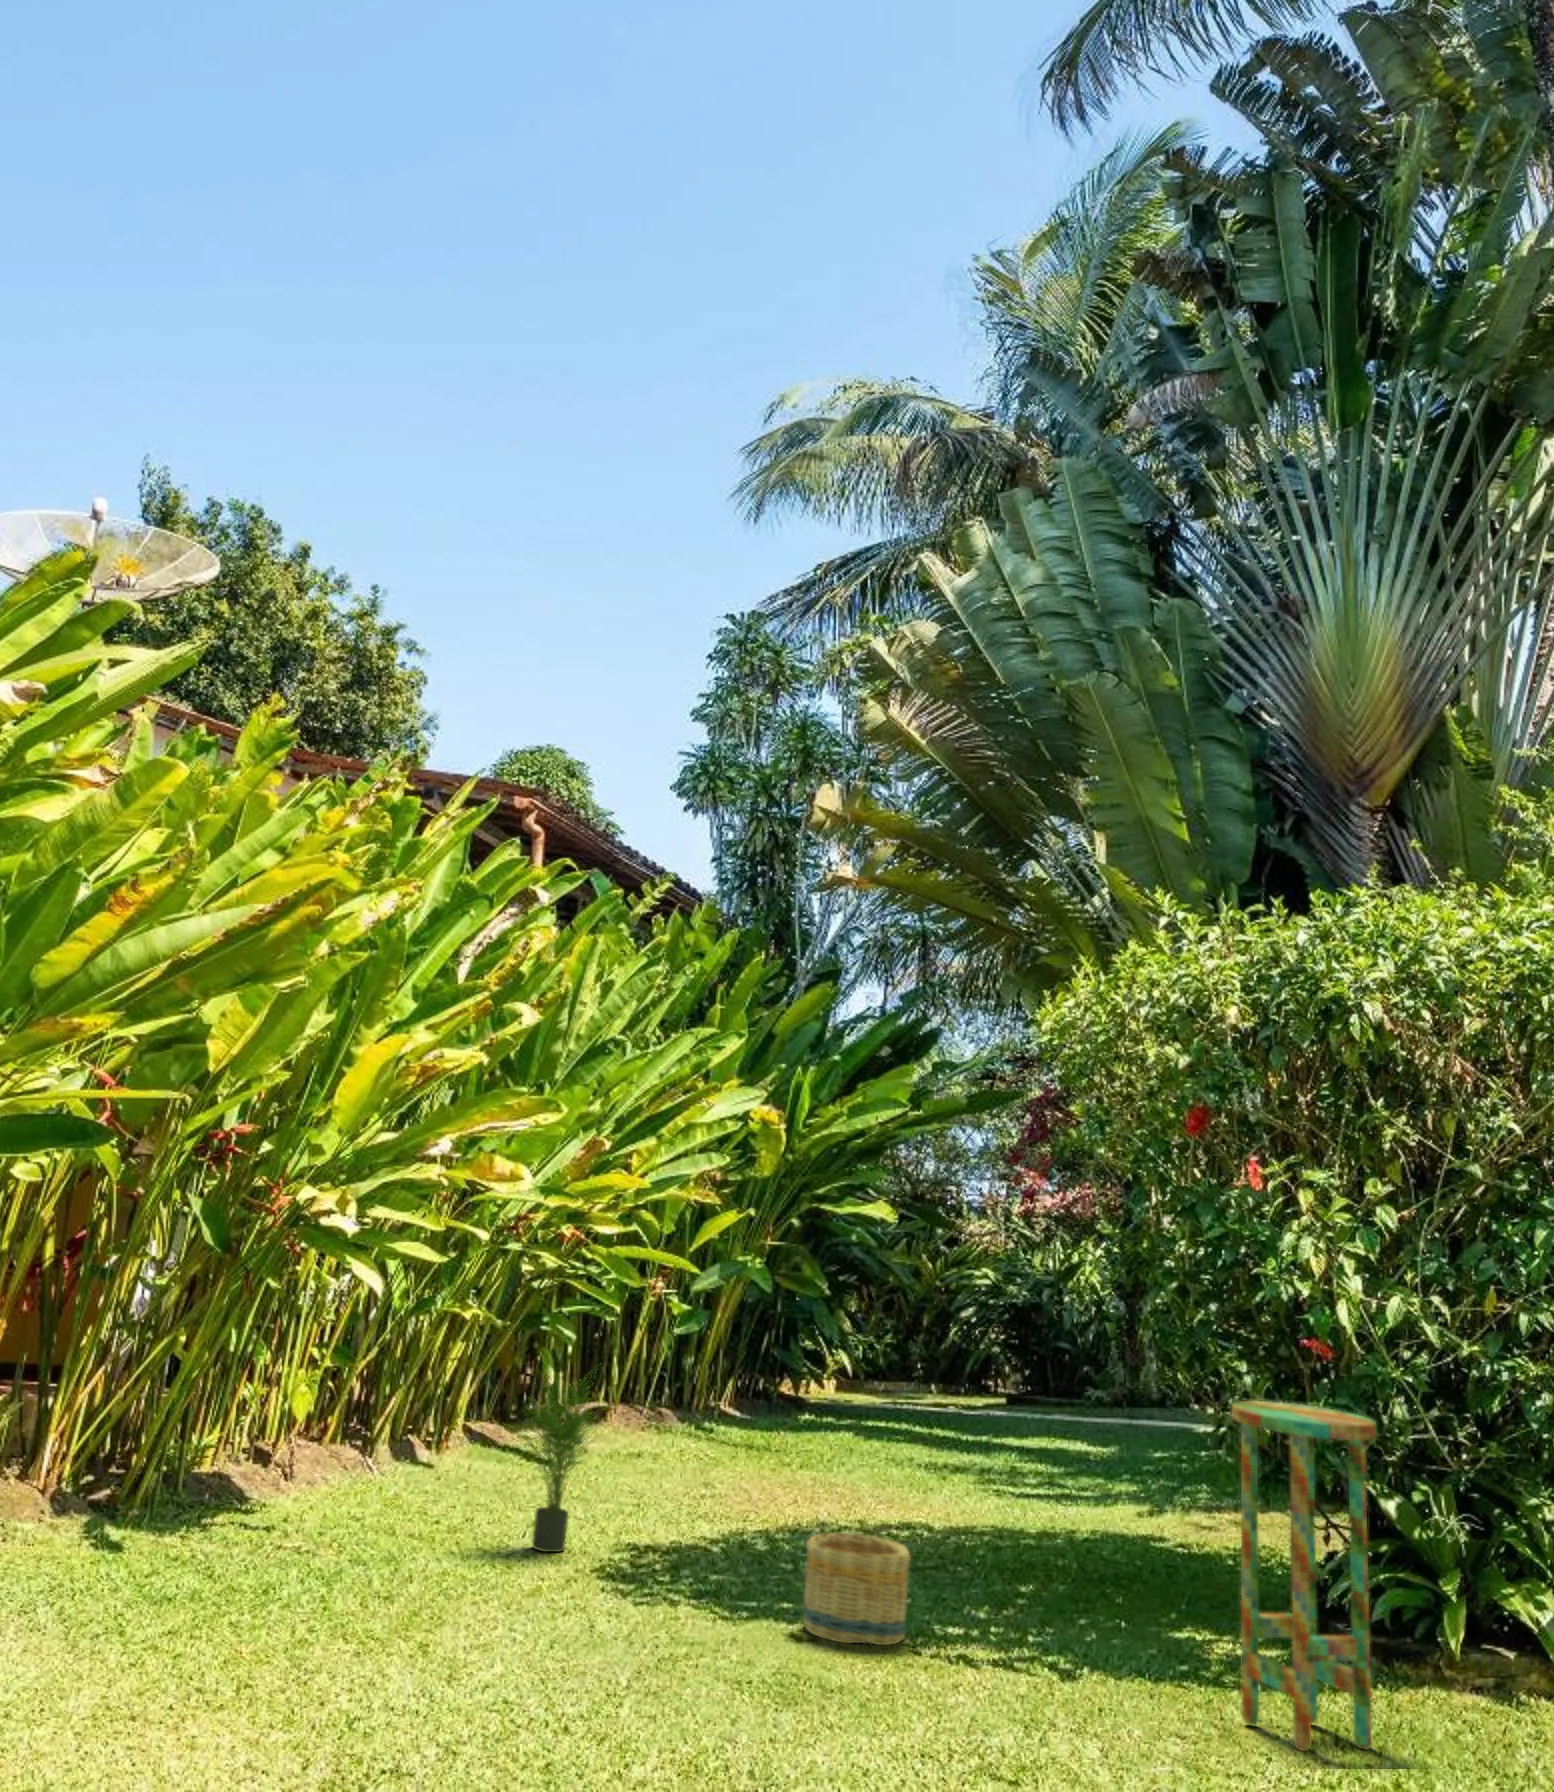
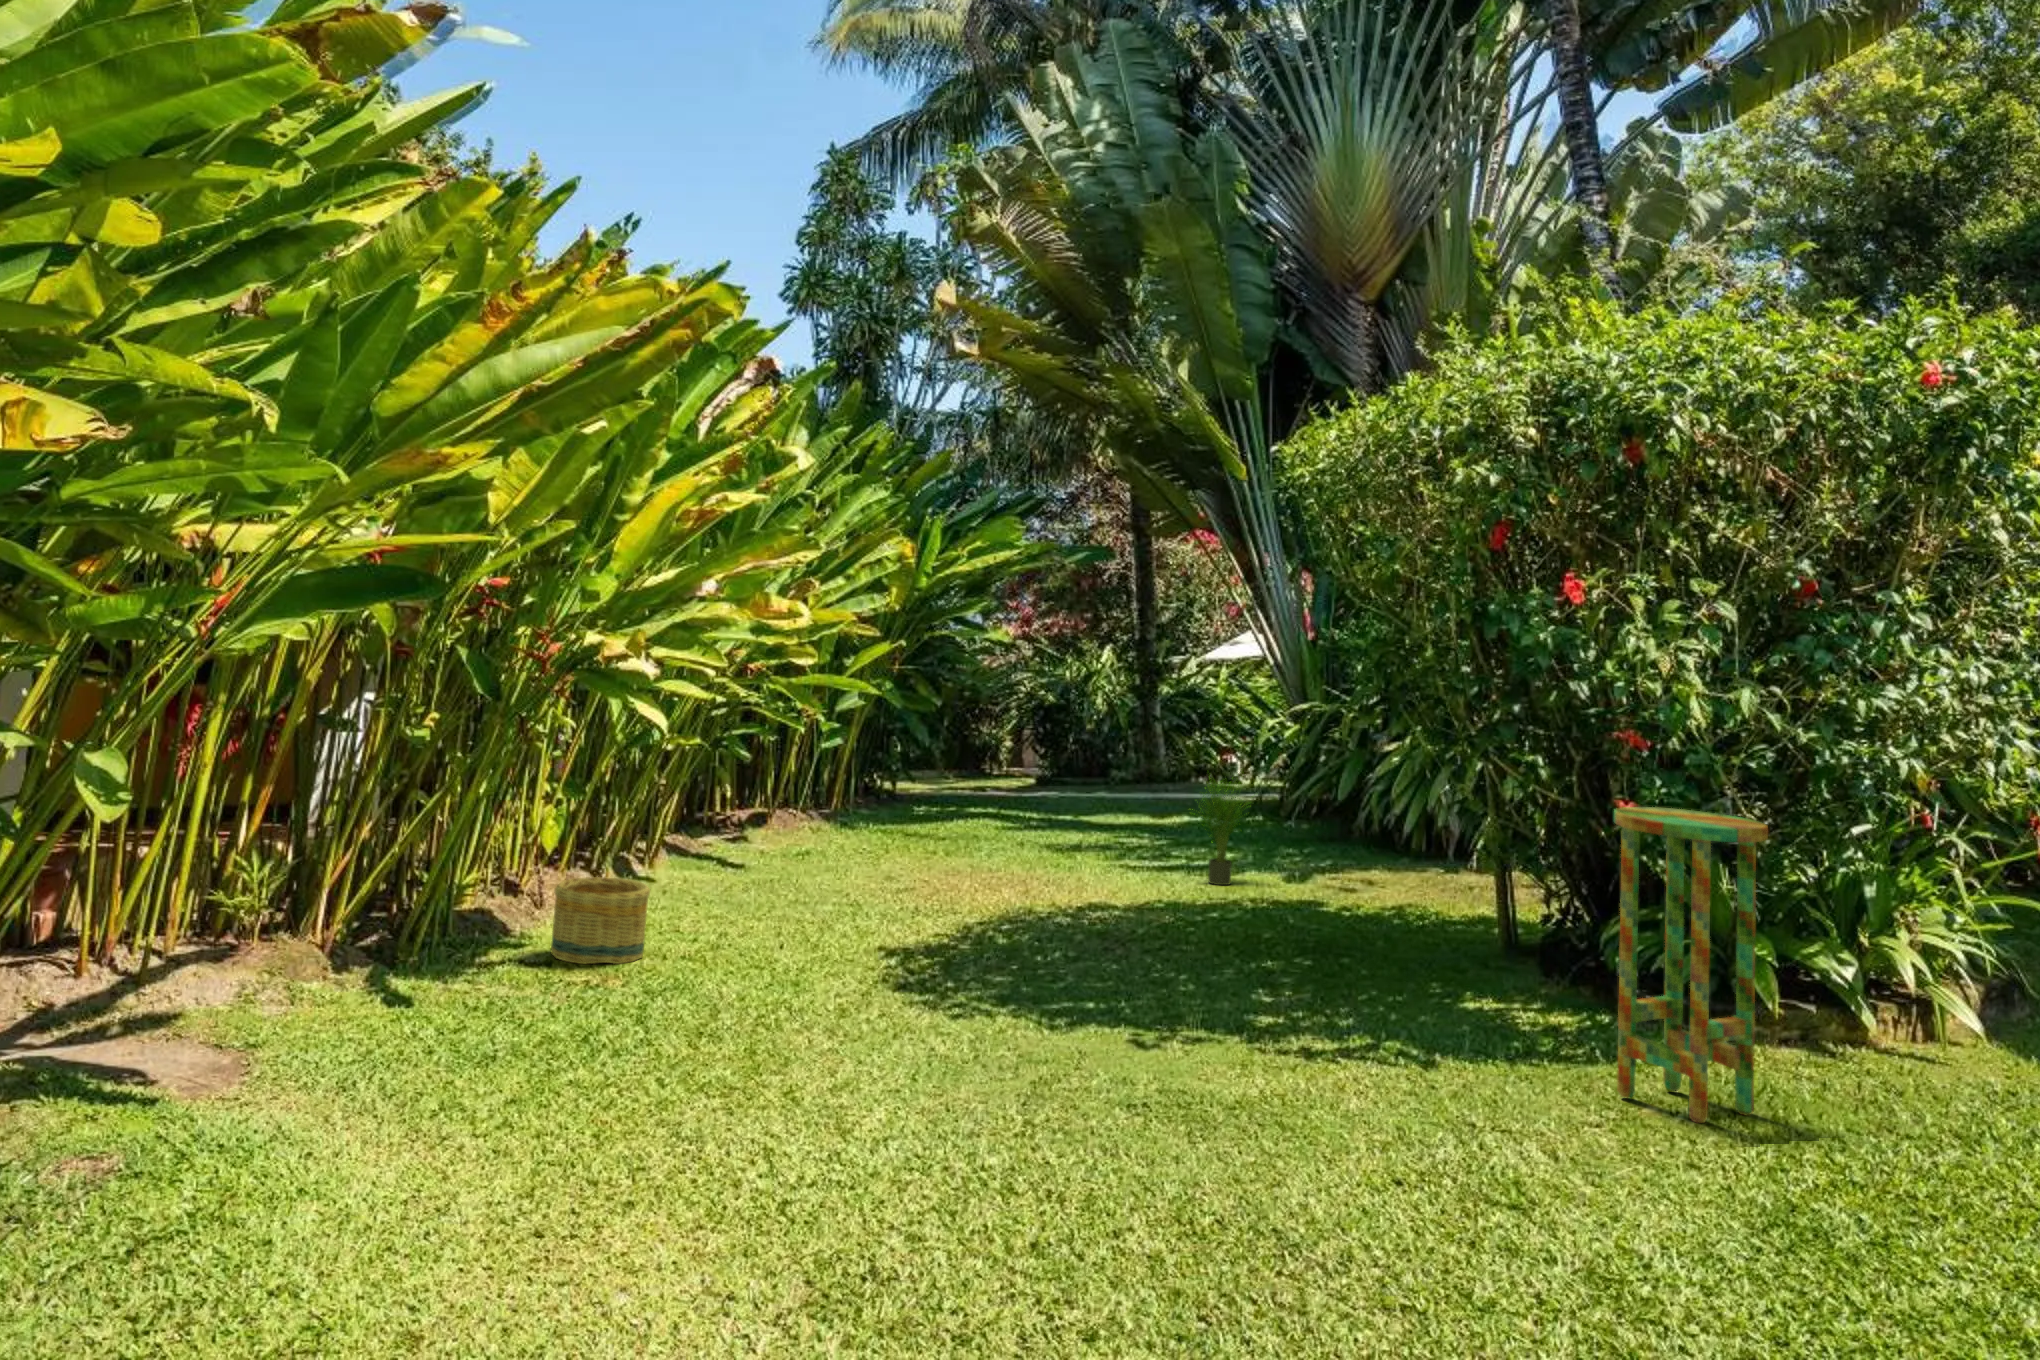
potted plant: present [509,1375,601,1552] -> present [1192,771,1247,885]
basket: present [803,1533,911,1645] -> present [551,877,650,964]

